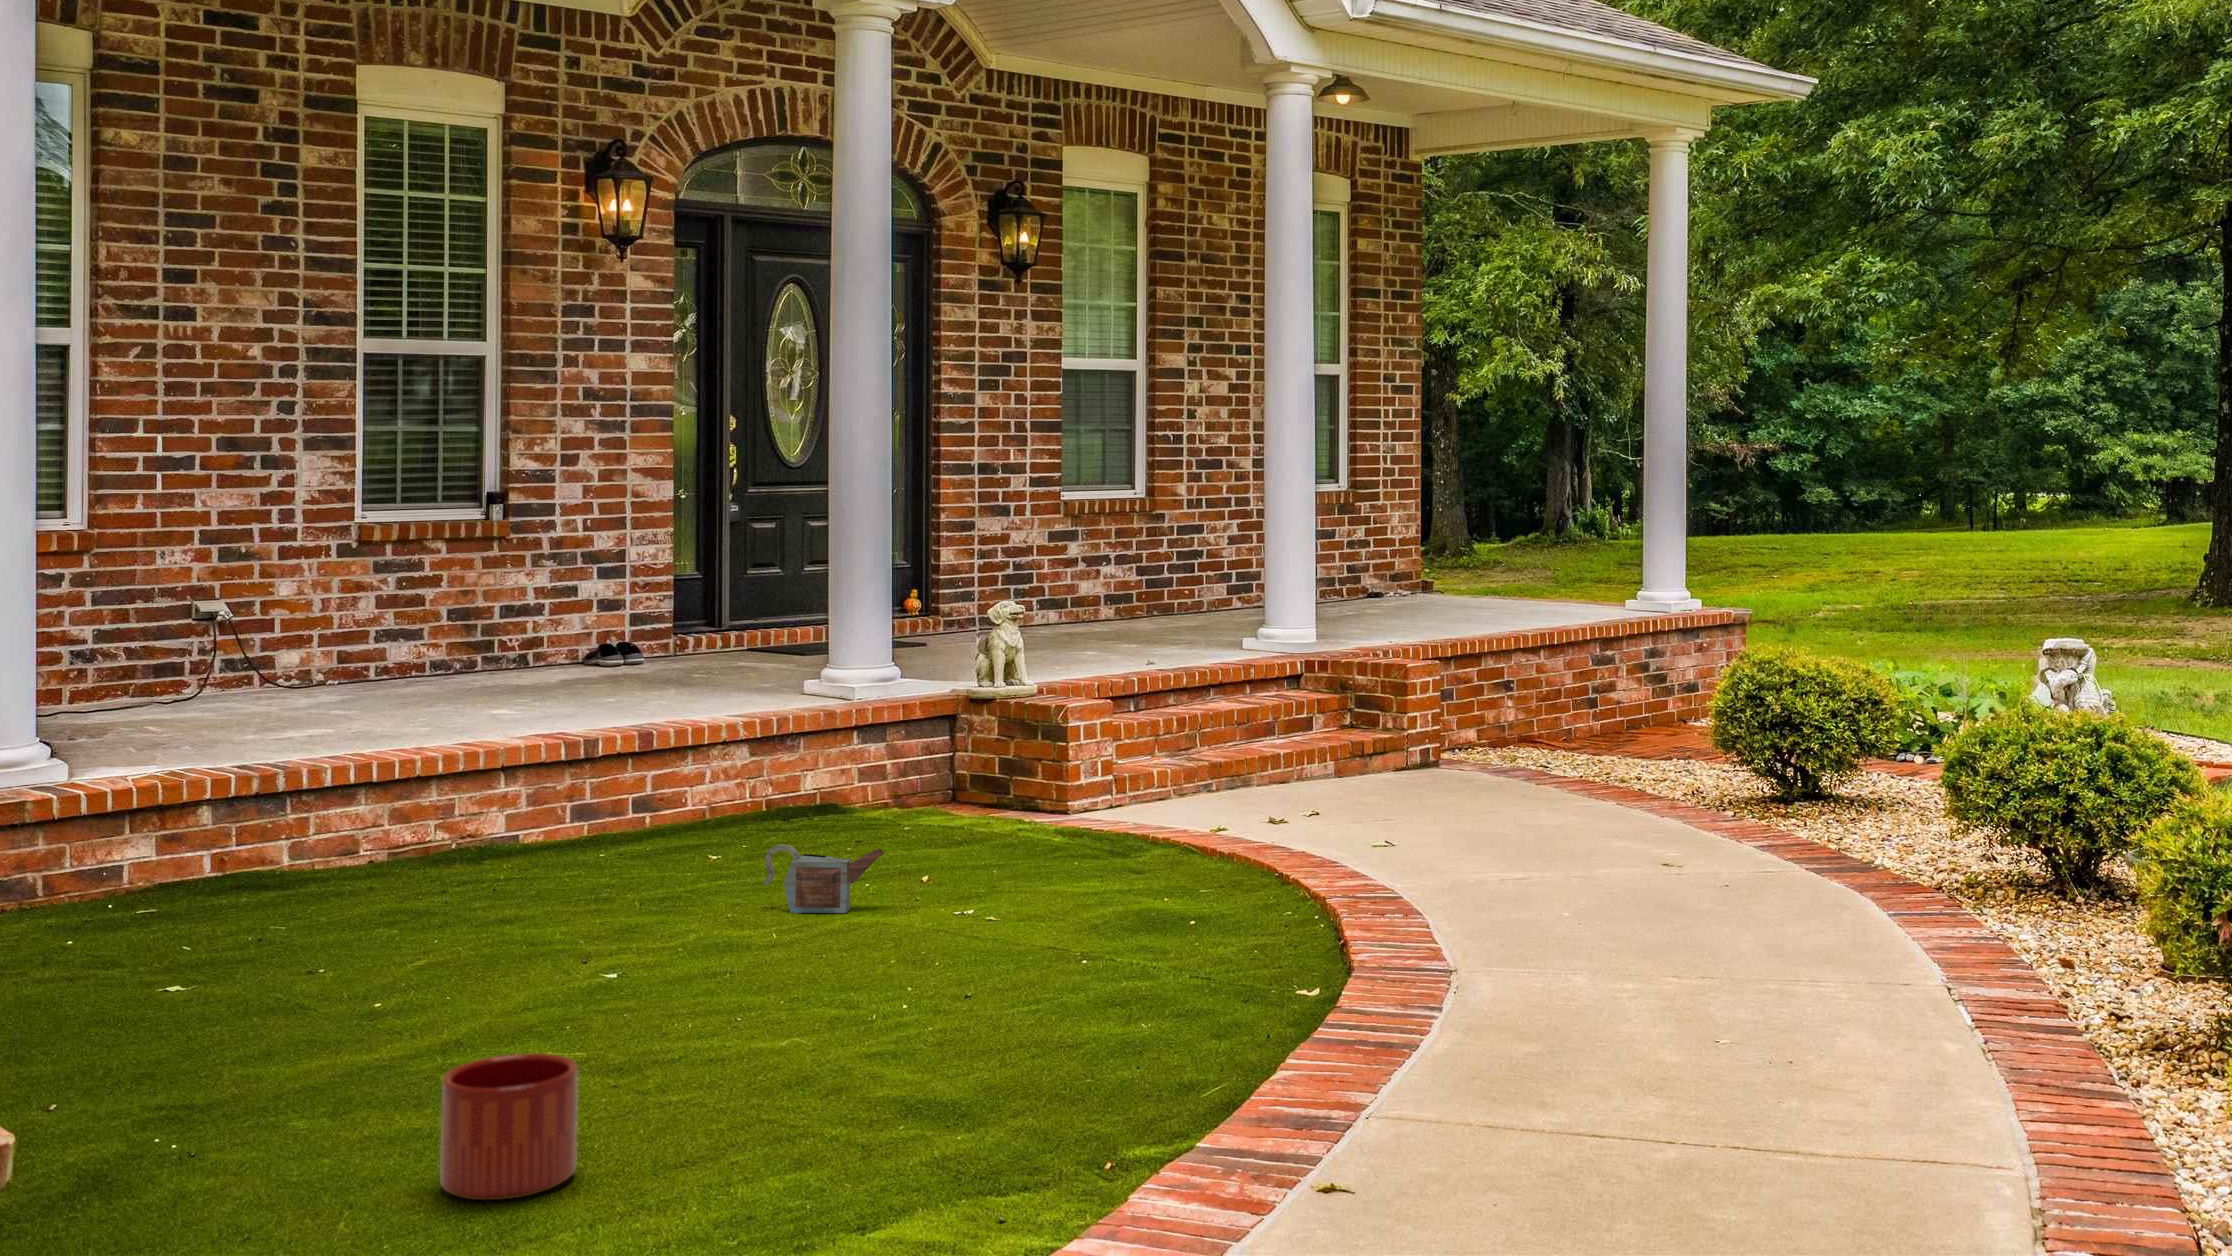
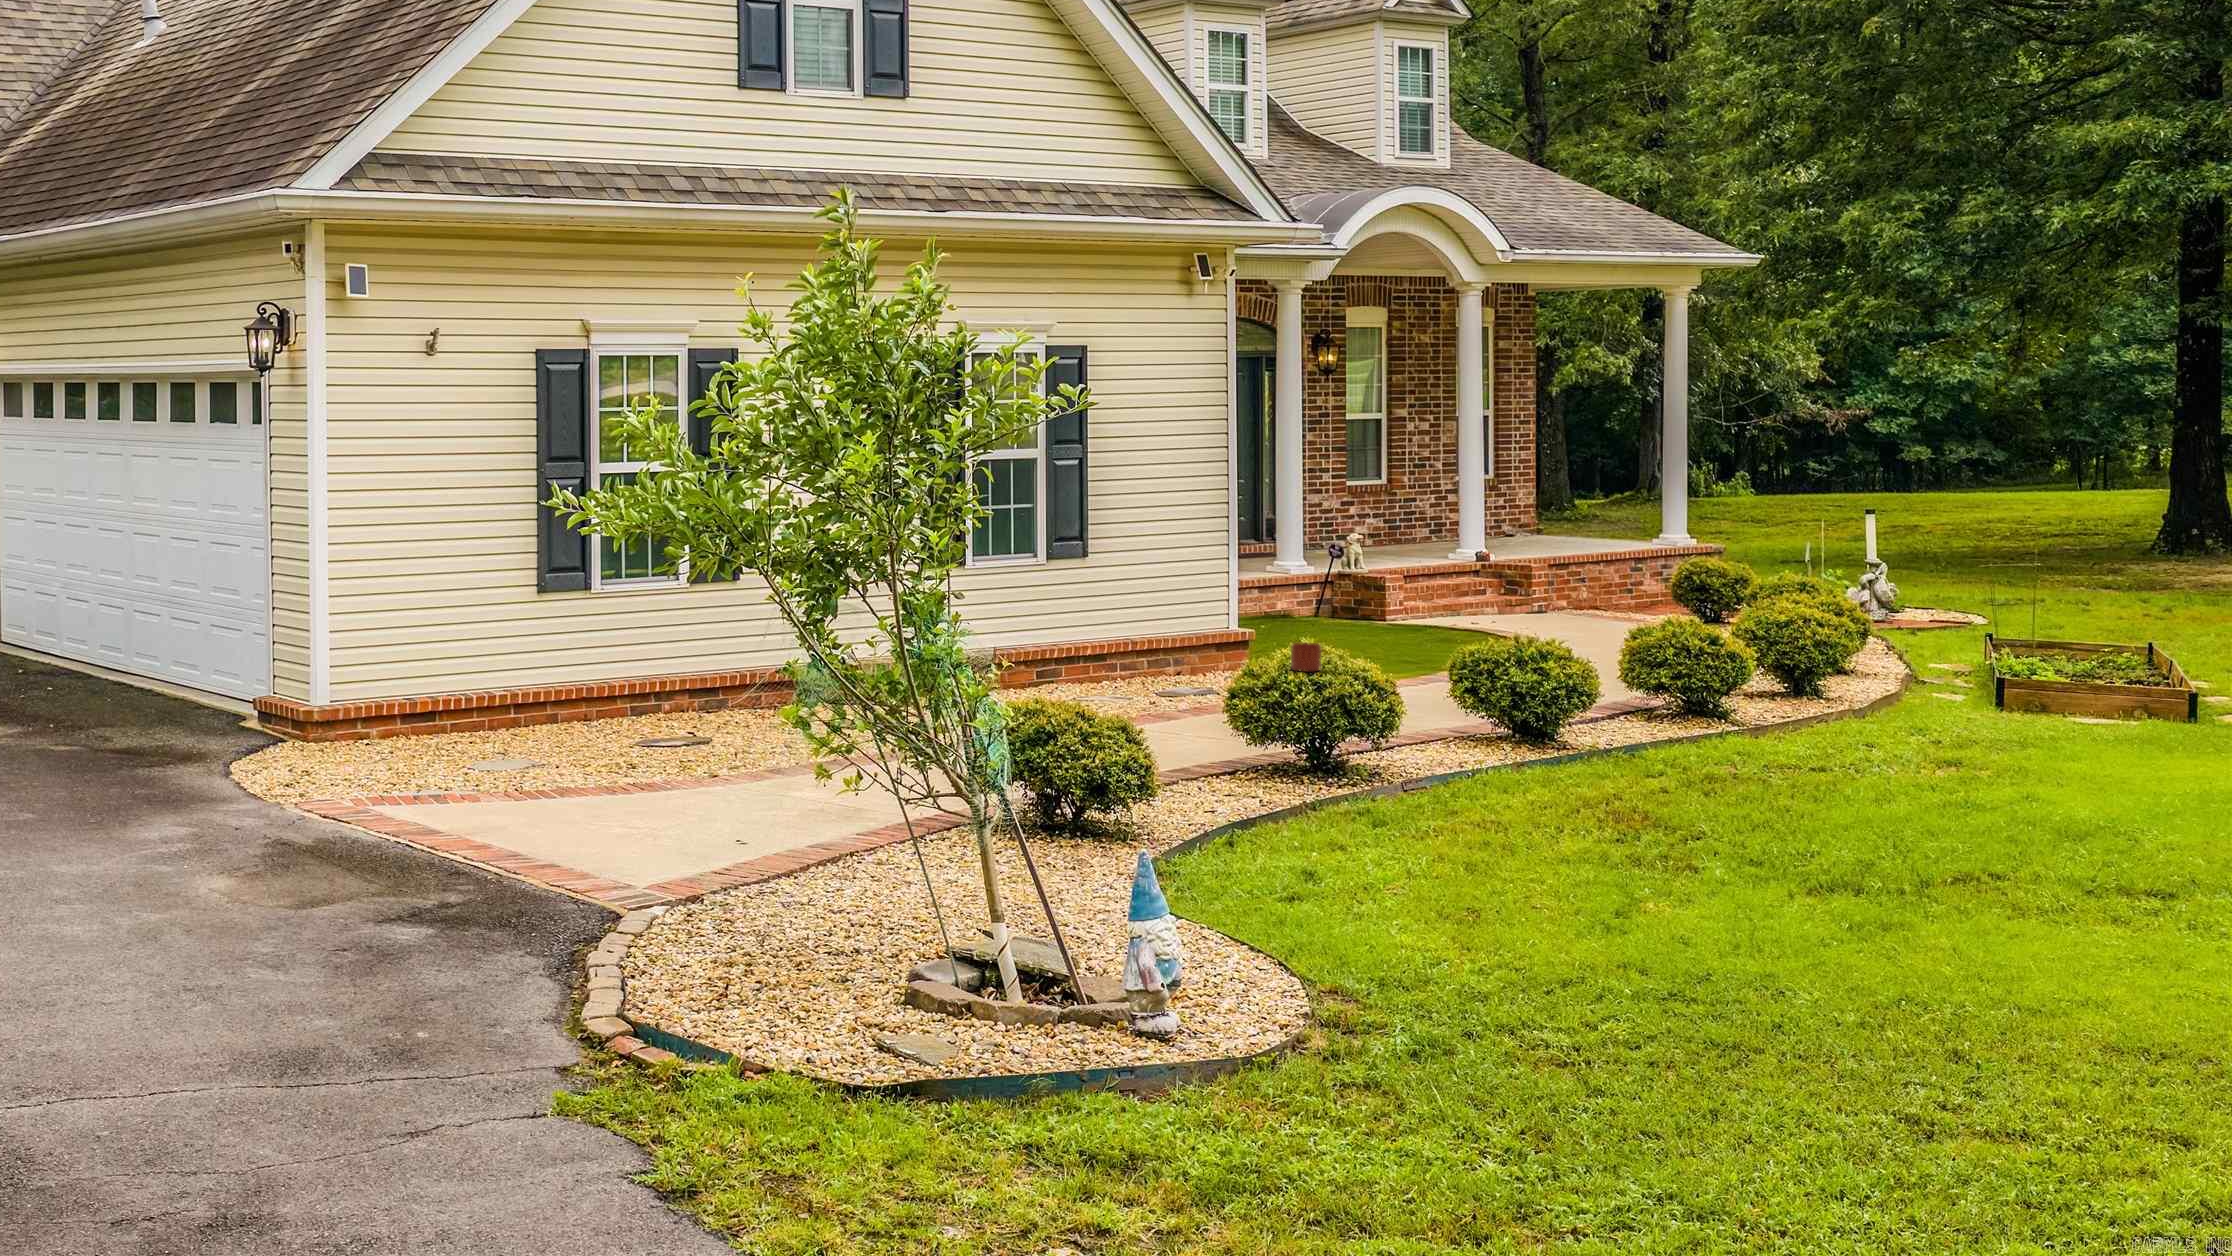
watering can: present [763,844,884,913] -> none [1302,616,1344,640]

